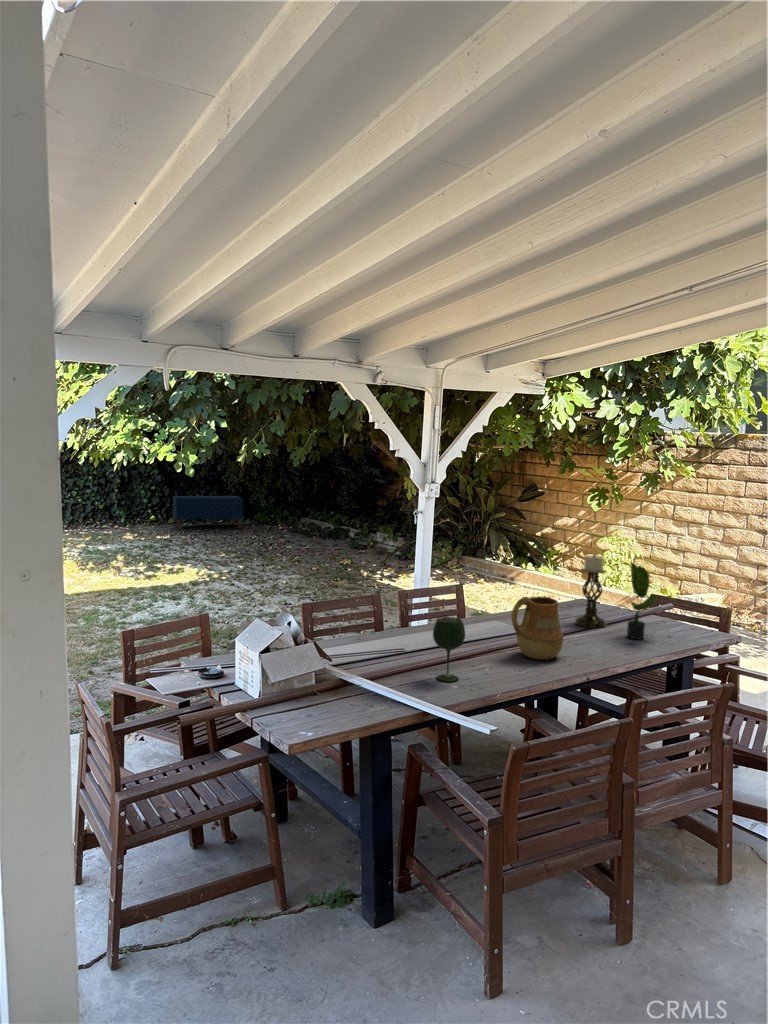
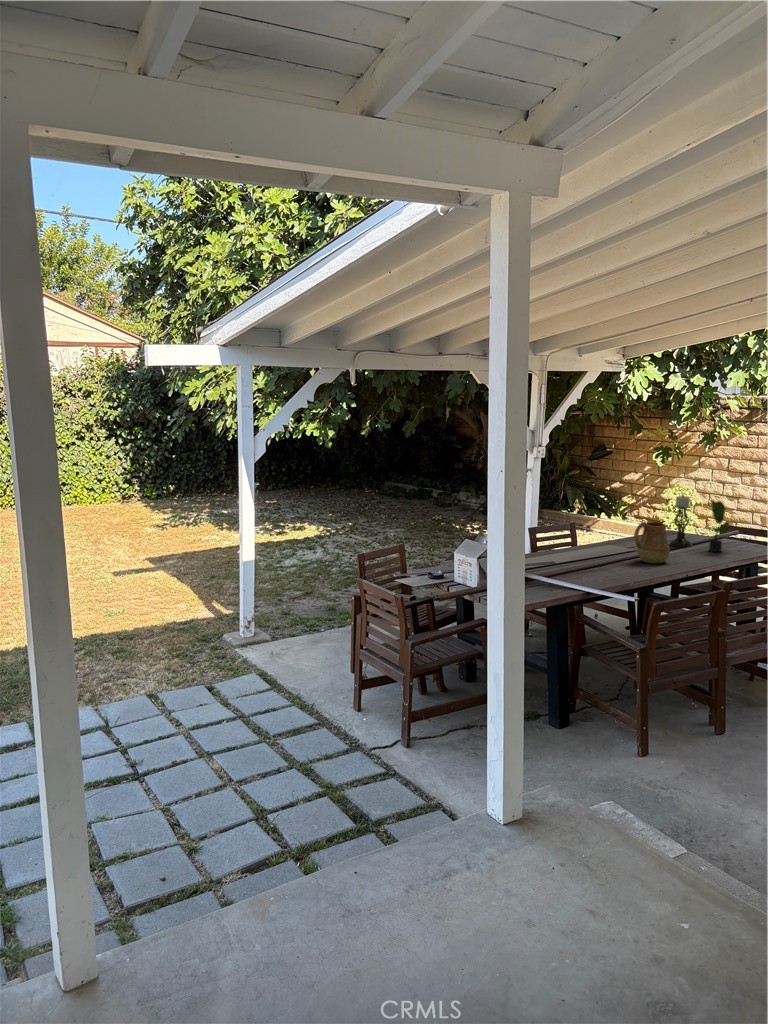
bench: present [172,496,243,529] -> none [270,464,334,495]
wine glass: present [433,617,465,682] -> none [590,534,611,575]

